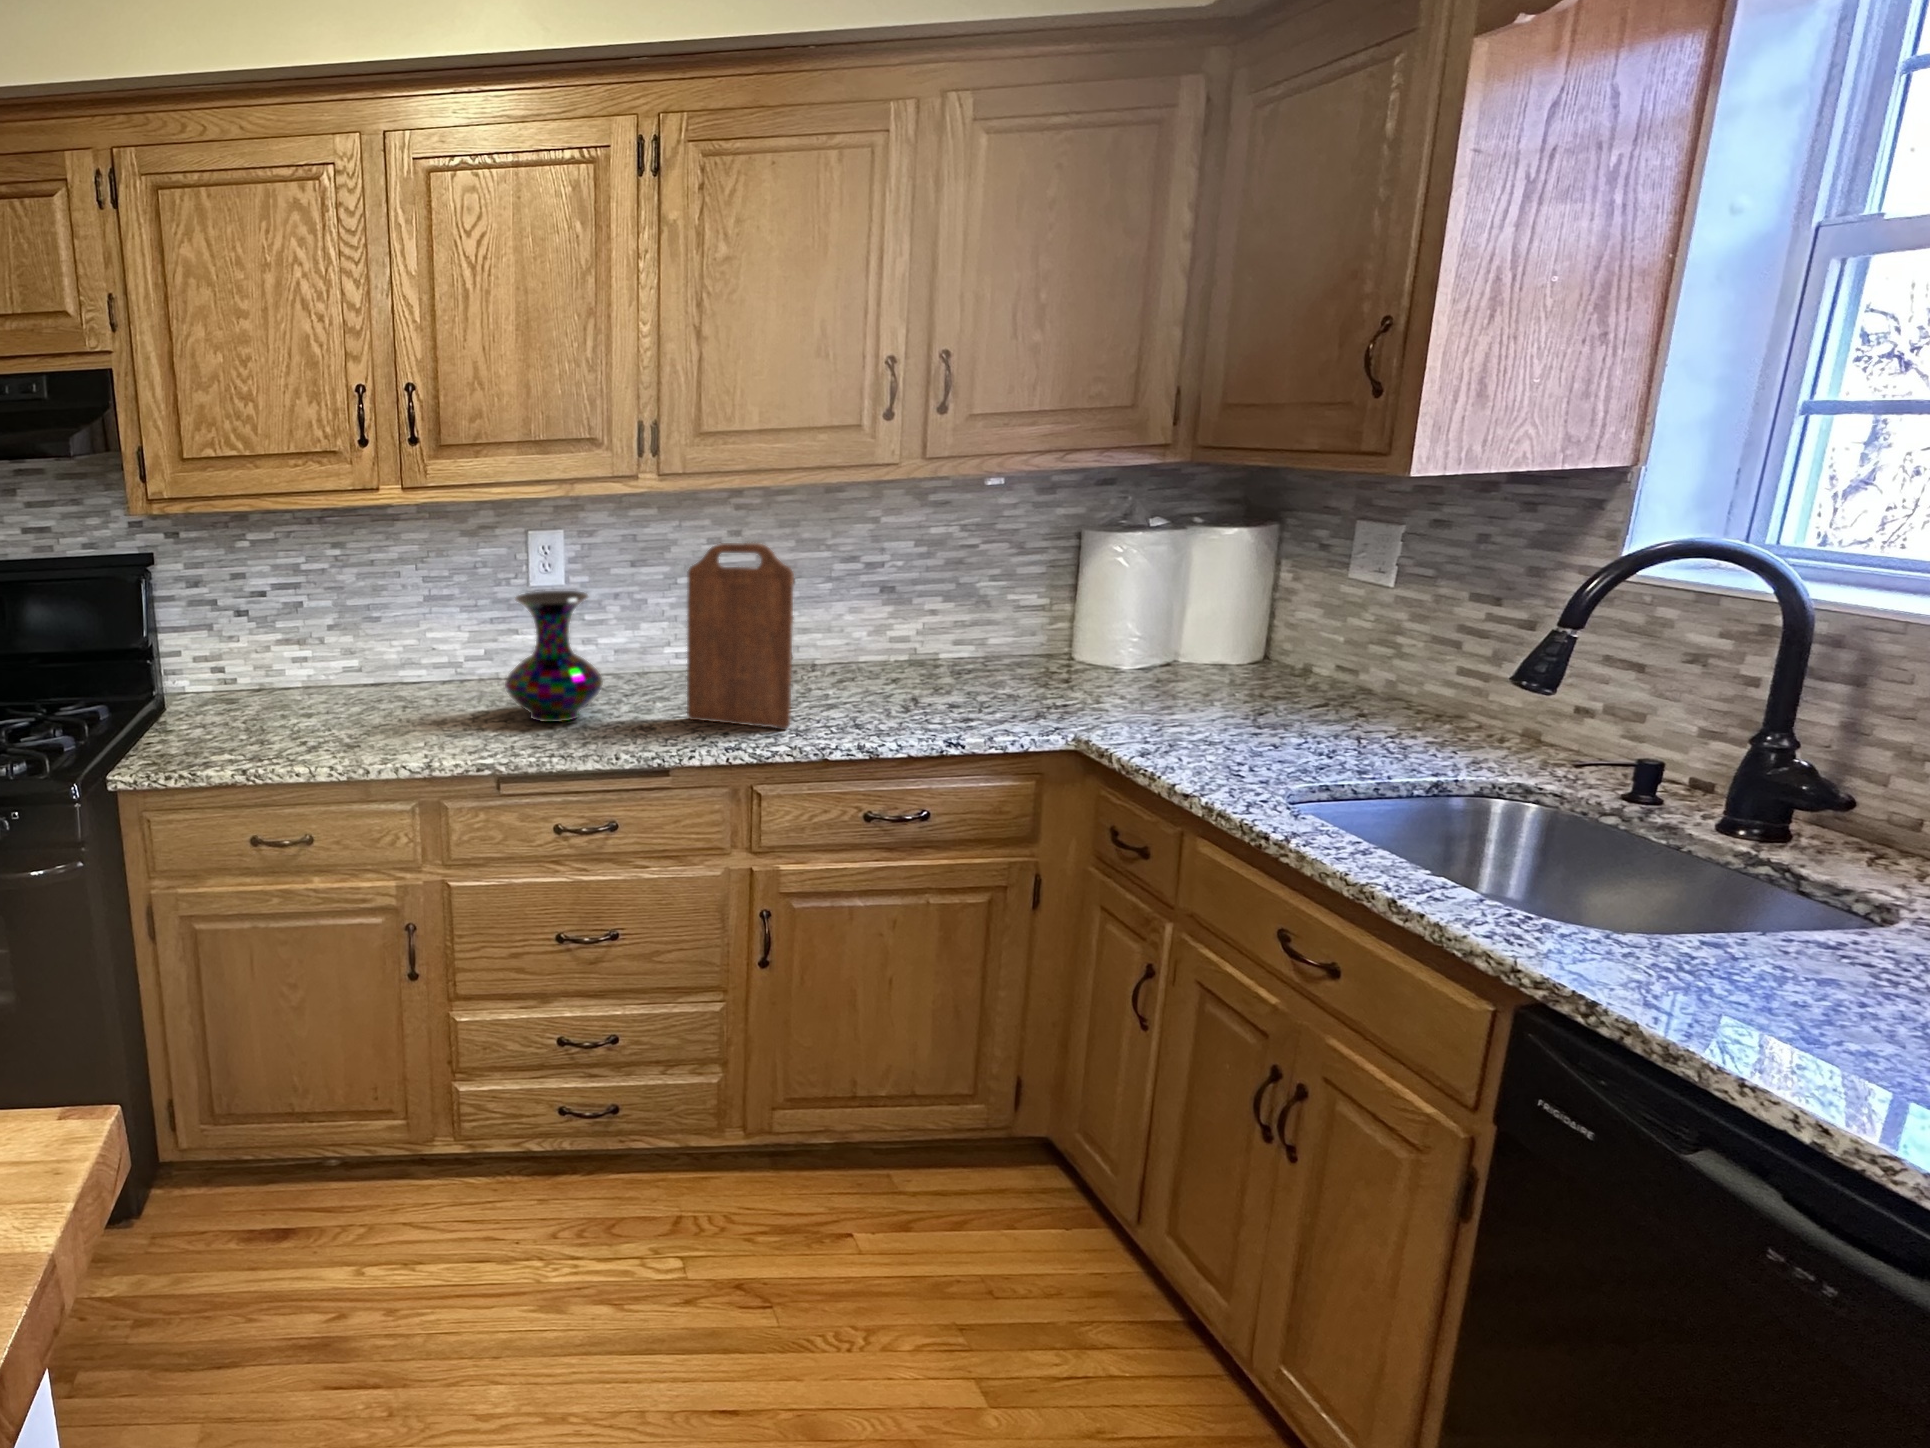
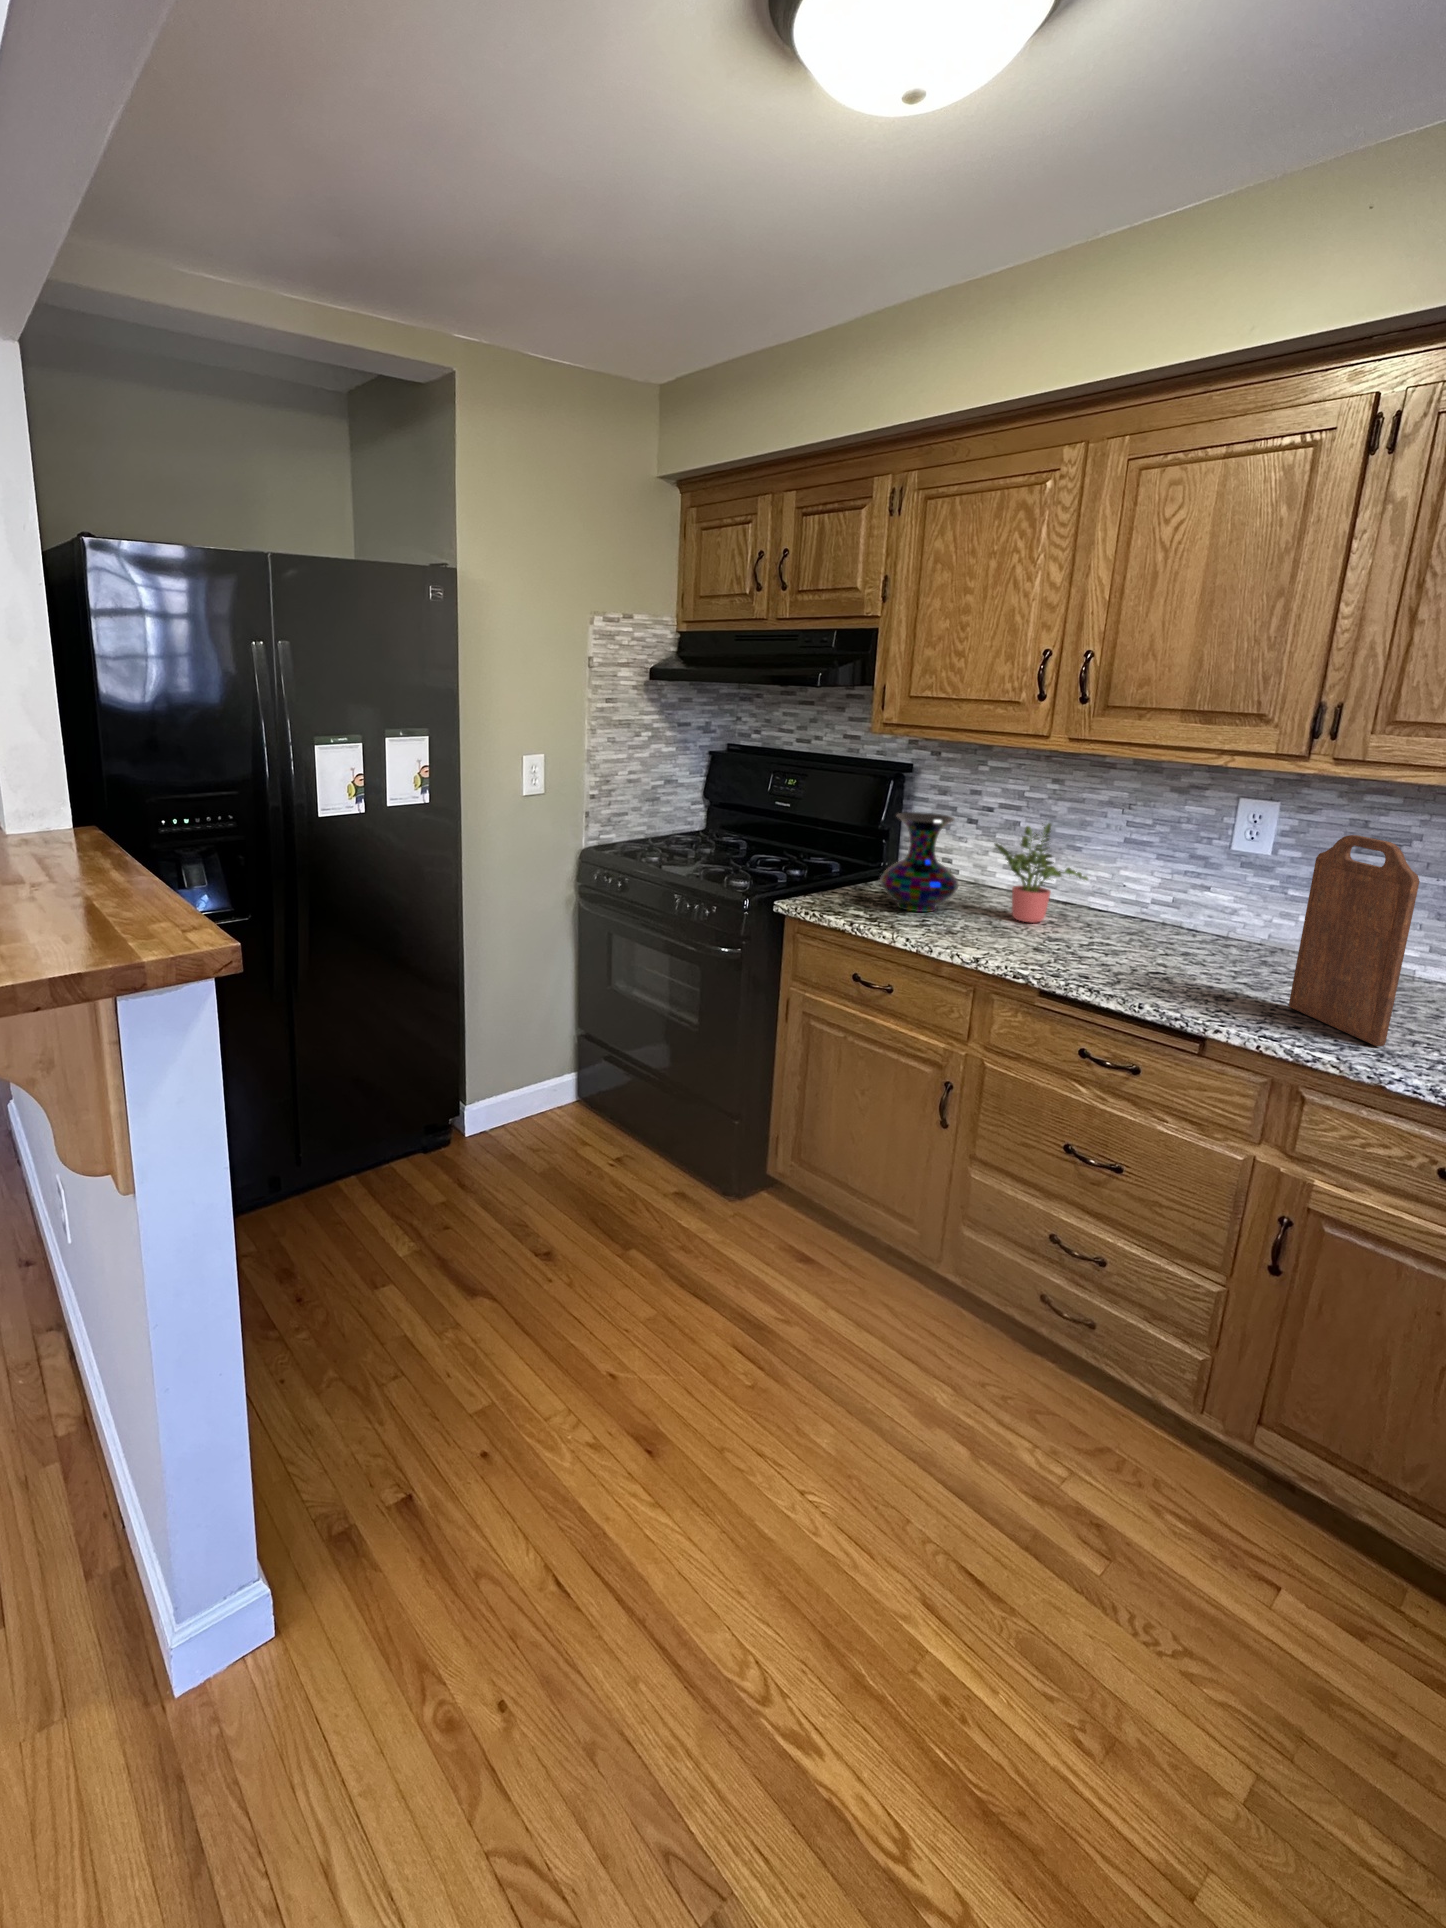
vase: present [505,591,603,722] -> present [880,812,958,912]
potted plant: none [337,593,431,713] -> present [995,823,1088,923]

